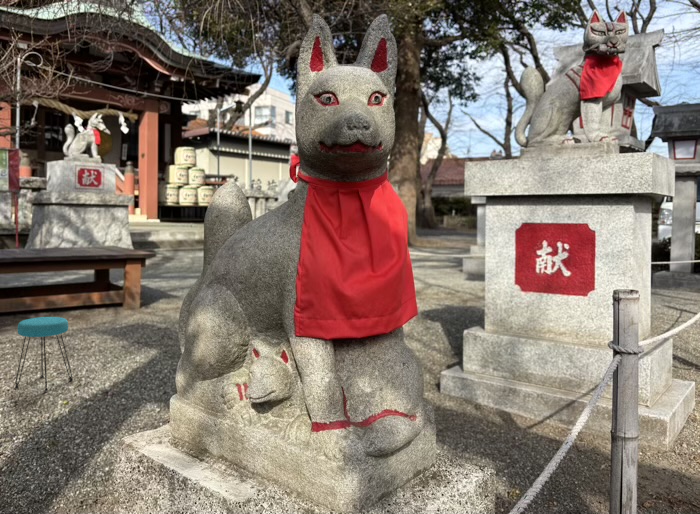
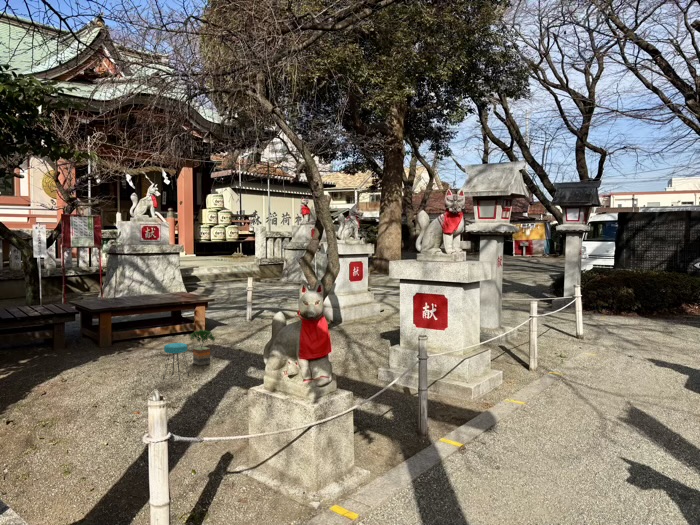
potted tree: none [86,294,136,360] -> present [190,330,215,365]

